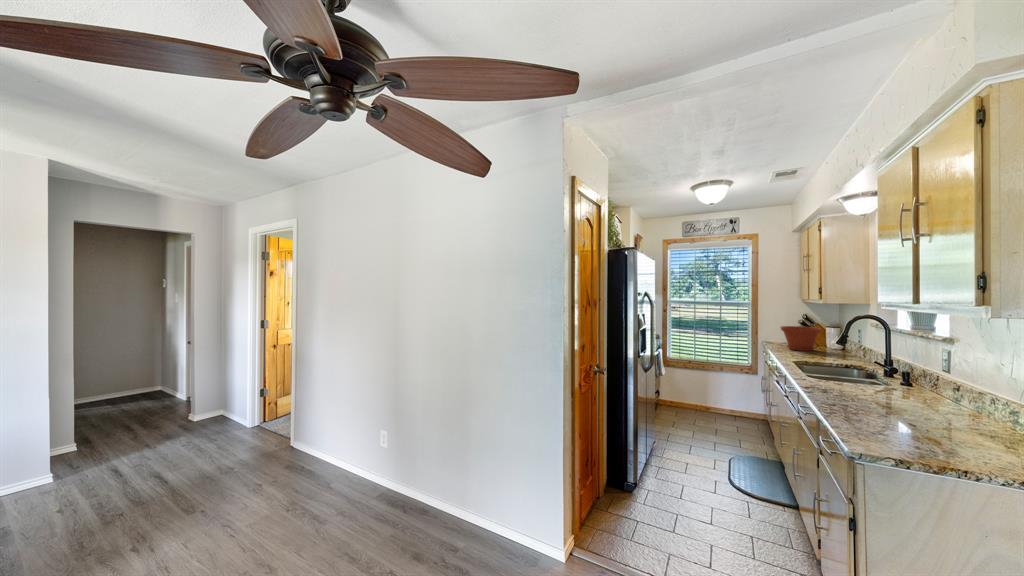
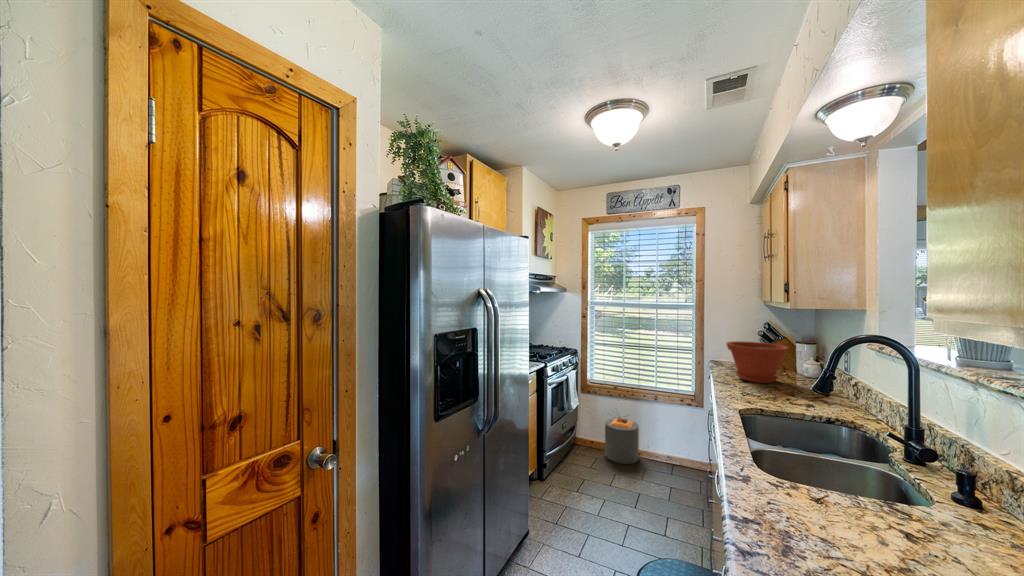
trash can: none [683,377,710,416] -> present [605,415,639,464]

